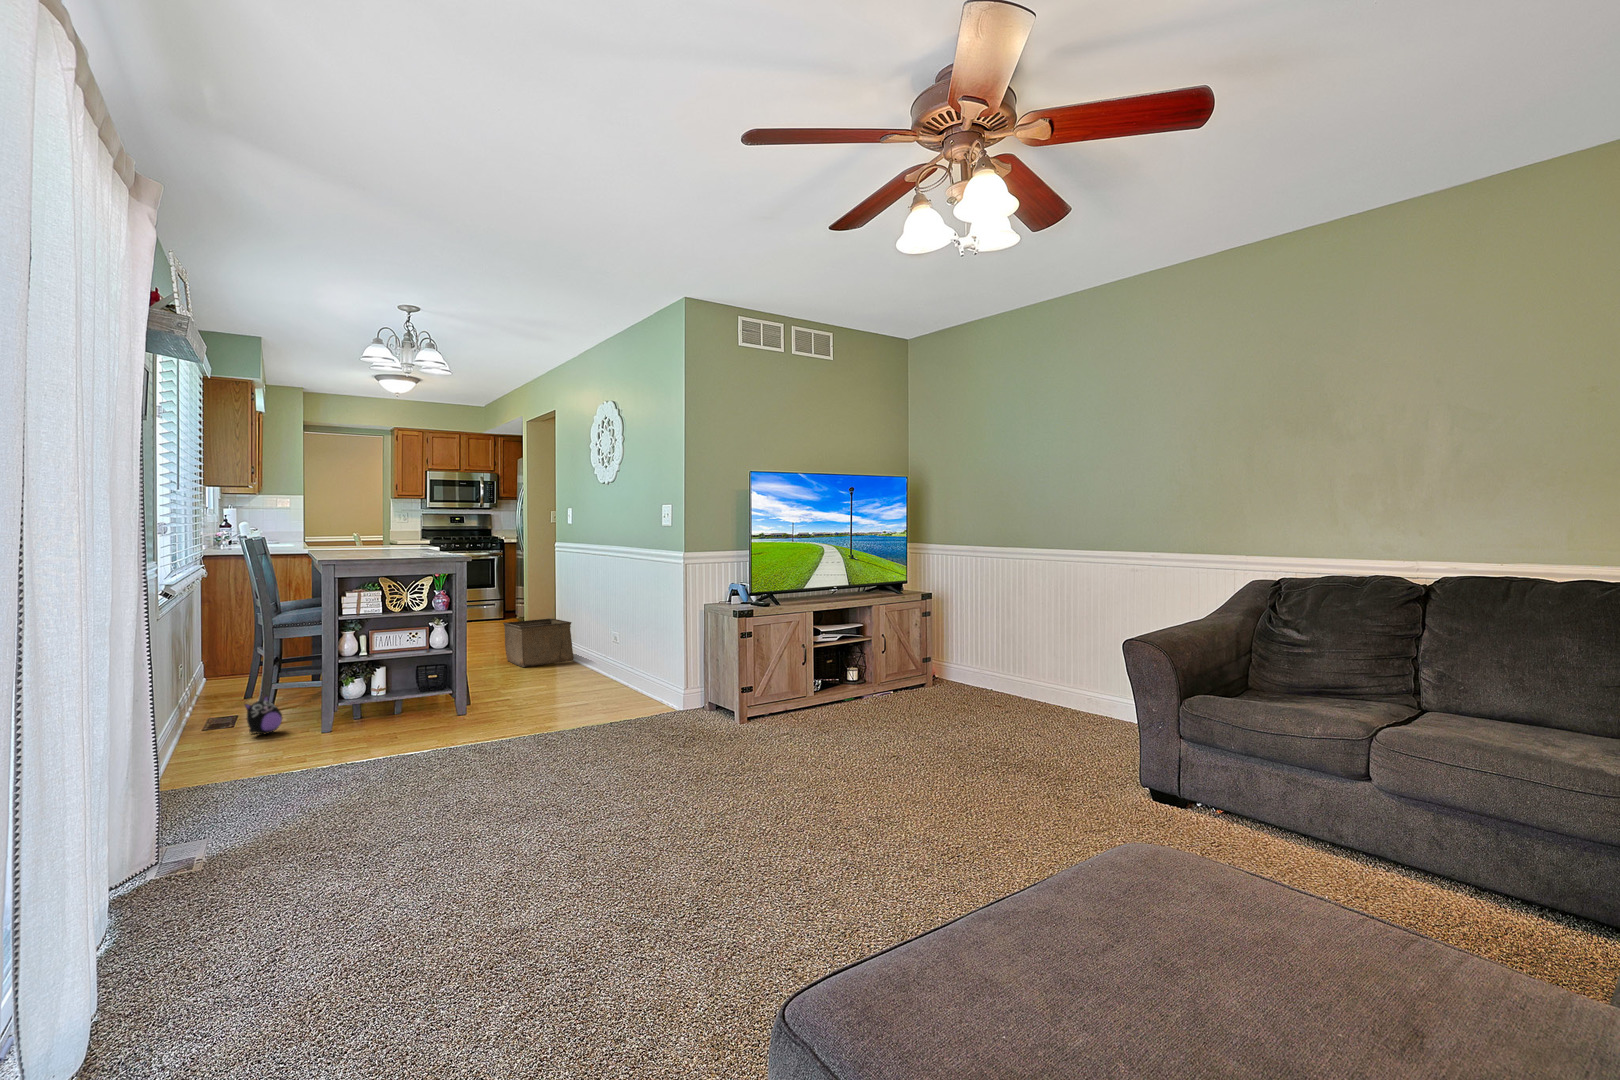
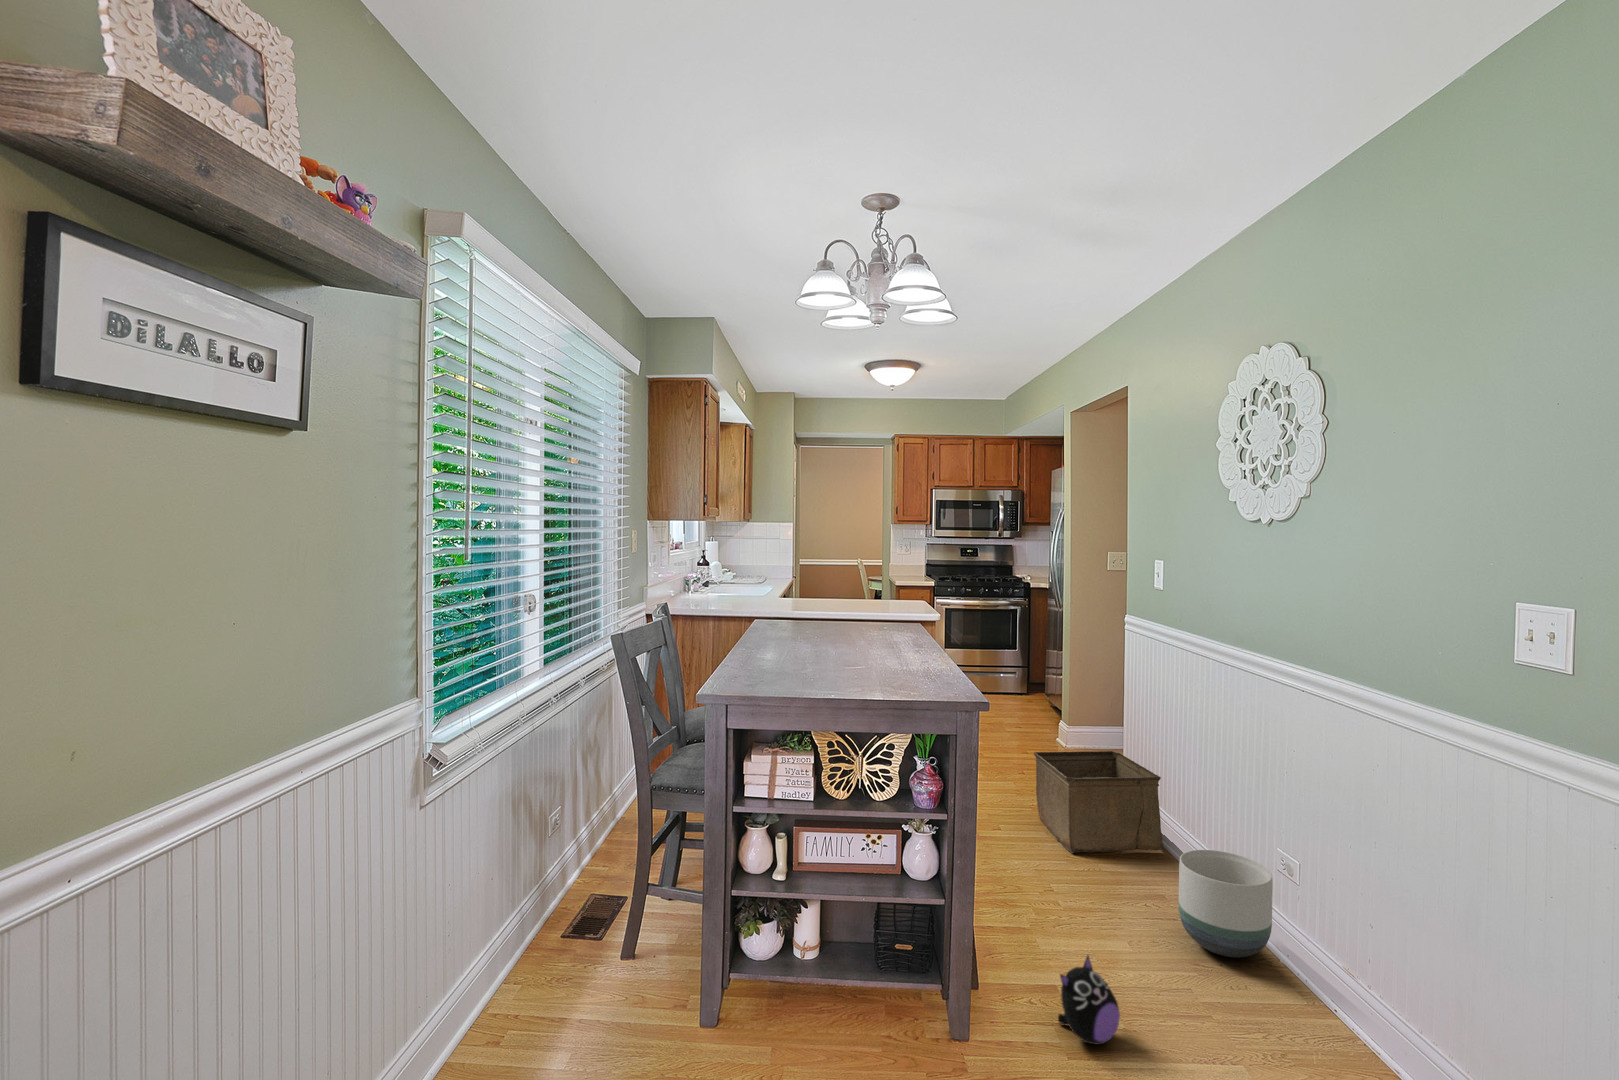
planter: none [571,639,610,680] -> present [1178,850,1273,958]
plush toy: present [245,696,282,734] -> present [1058,956,1120,1044]

